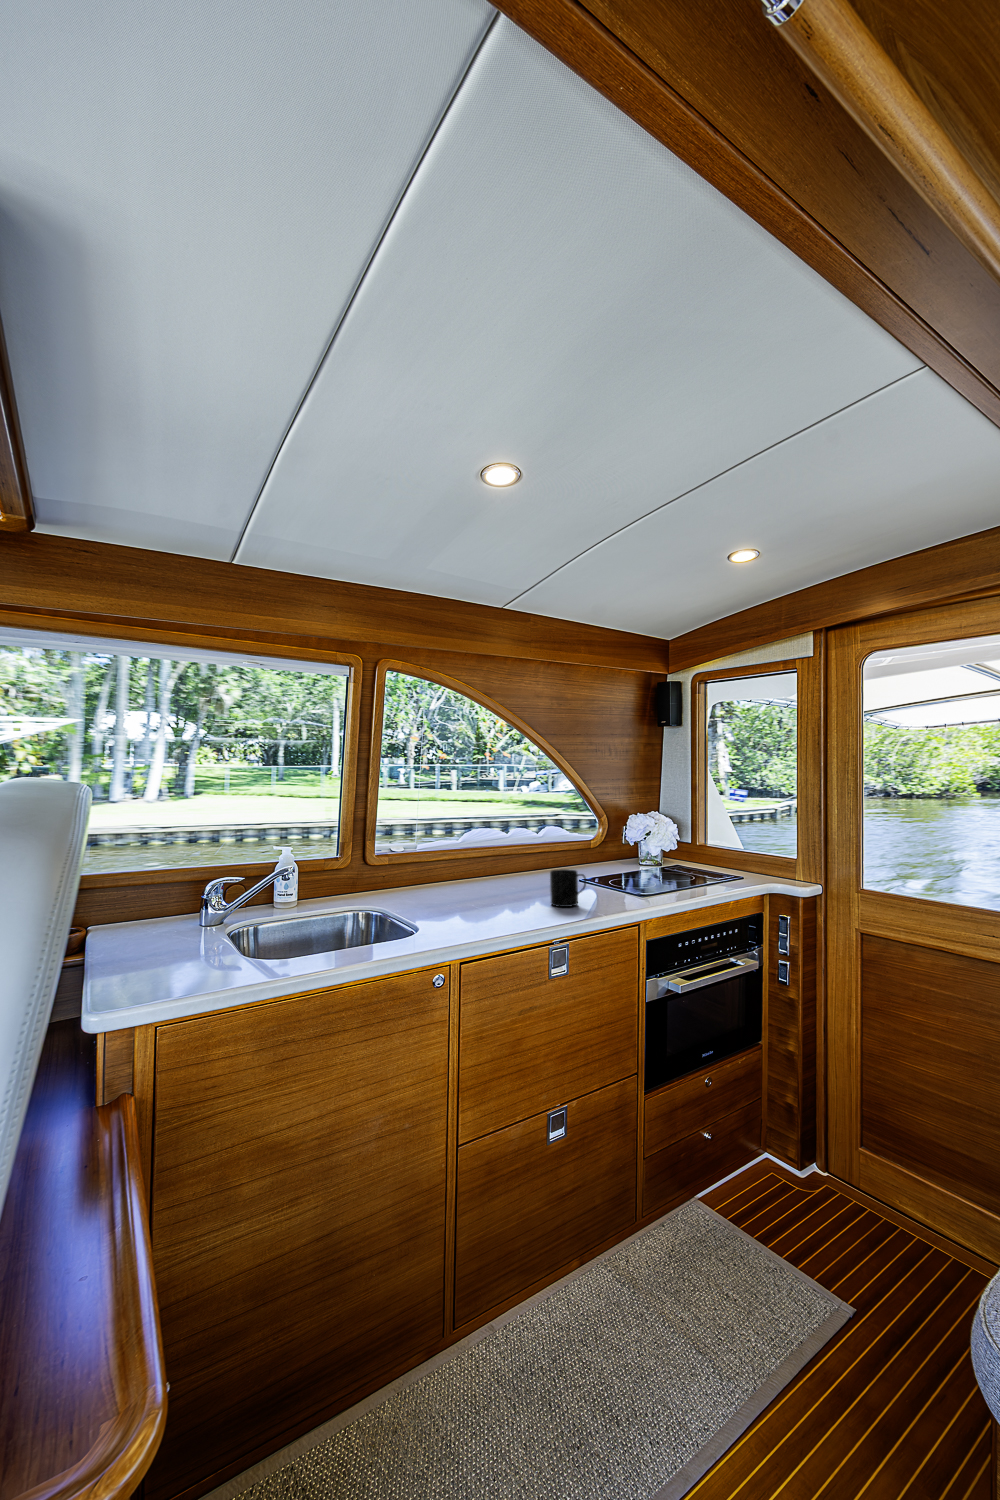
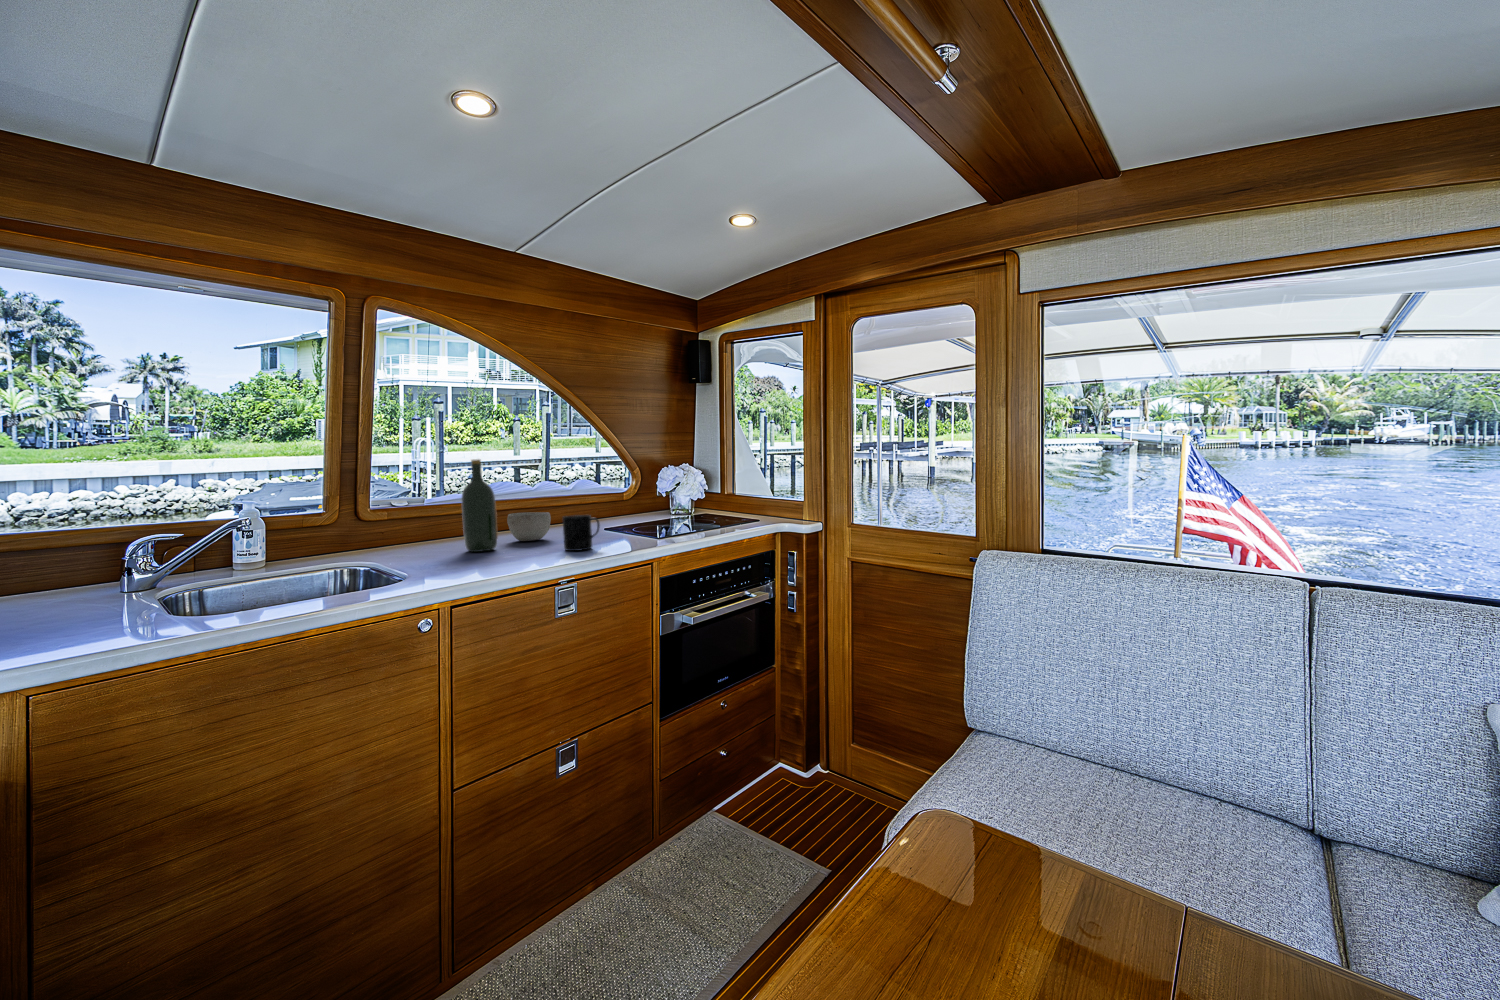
wine bottle: none [456,812,487,901] -> present [462,459,498,552]
bowl: none [491,861,531,890] -> present [507,512,551,541]

